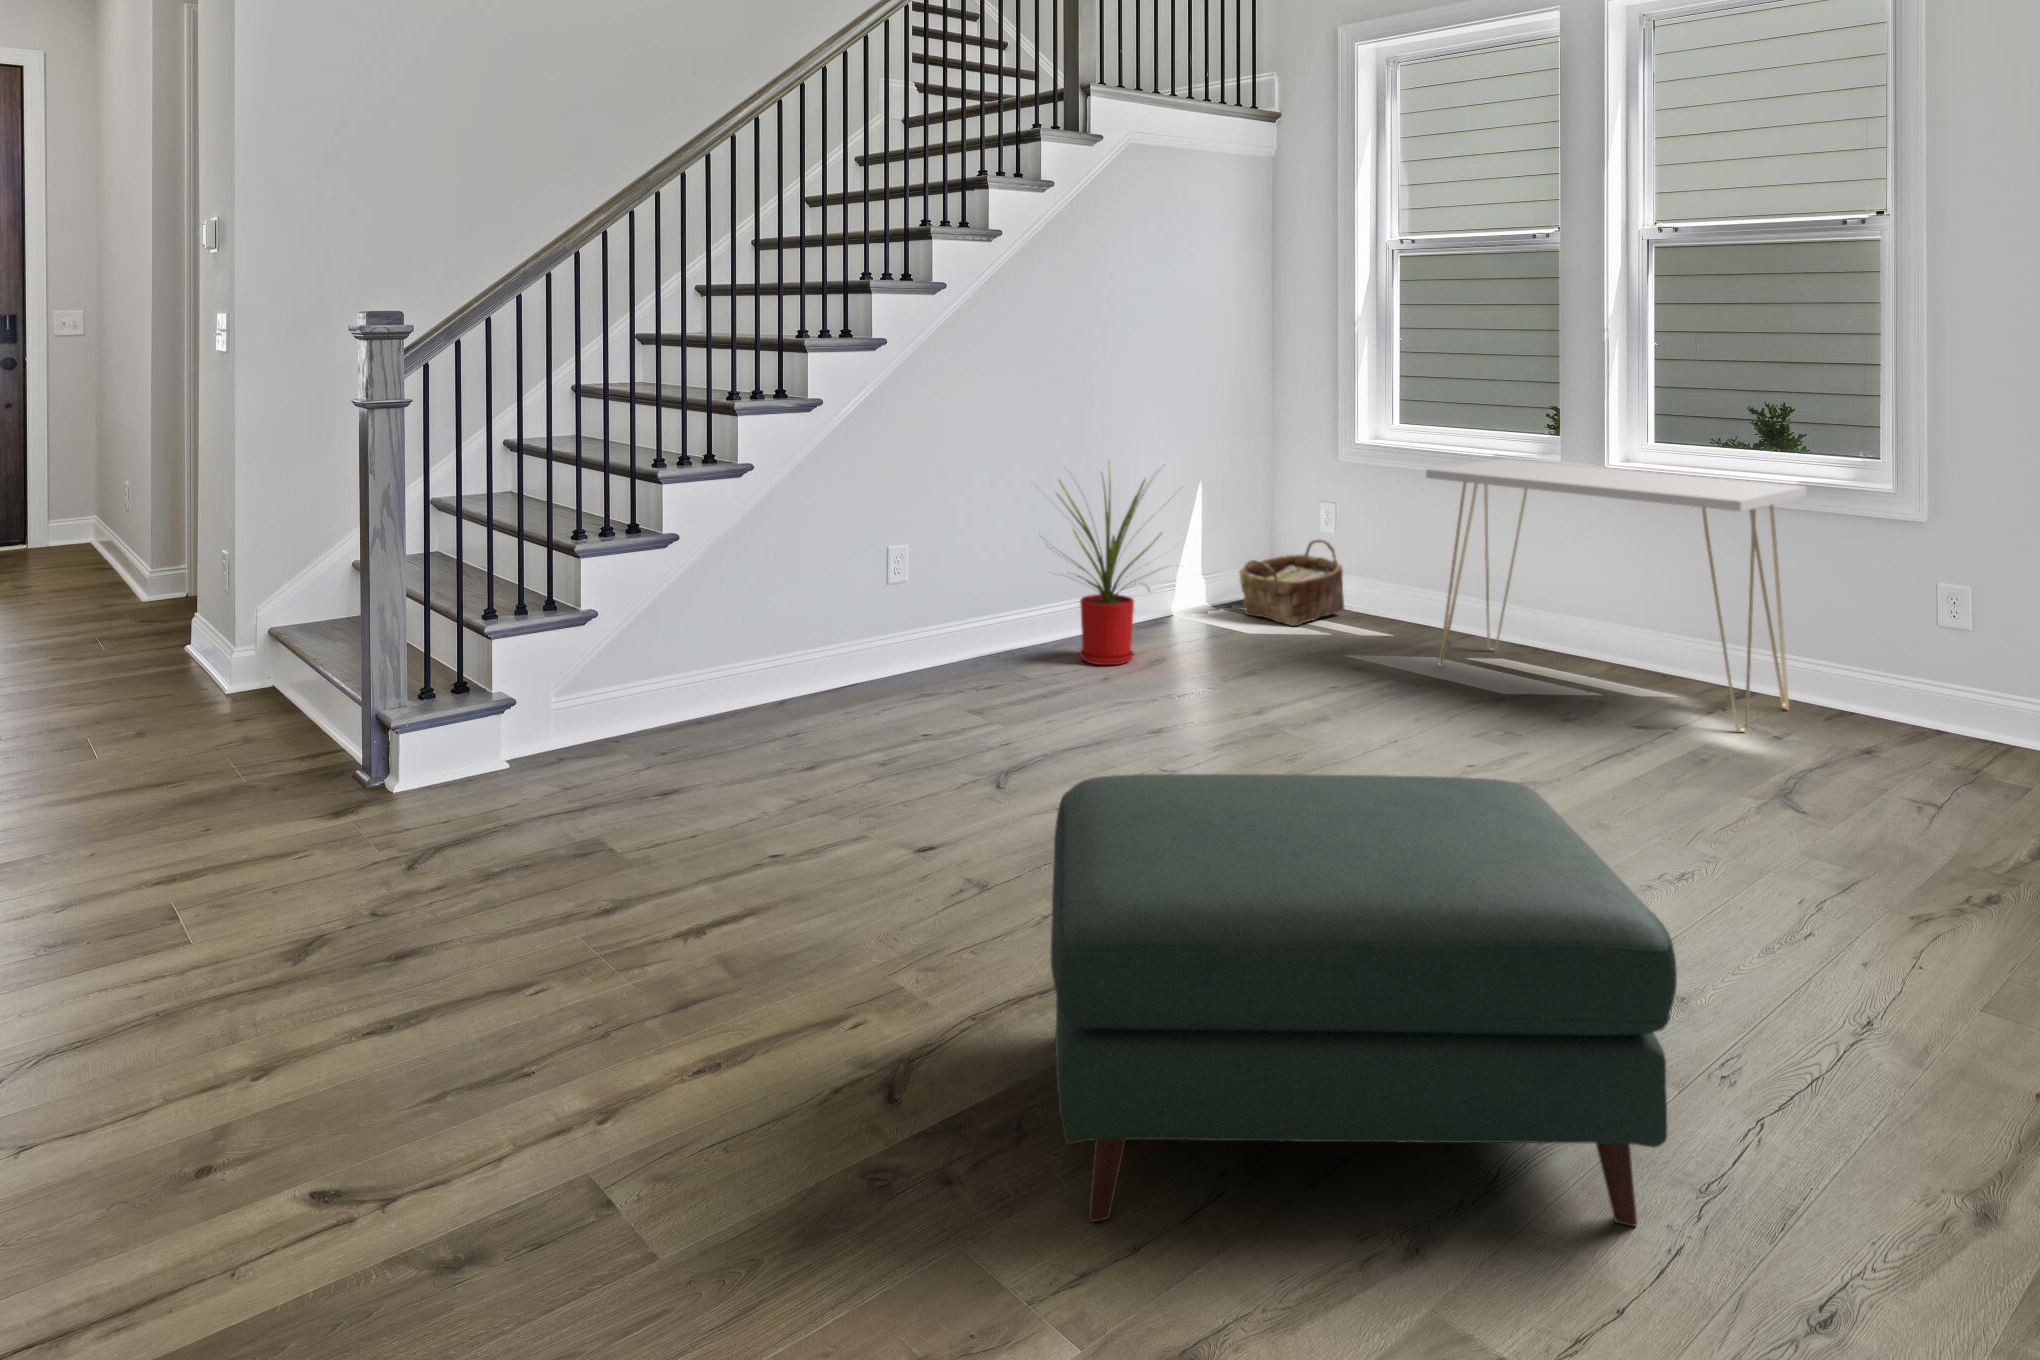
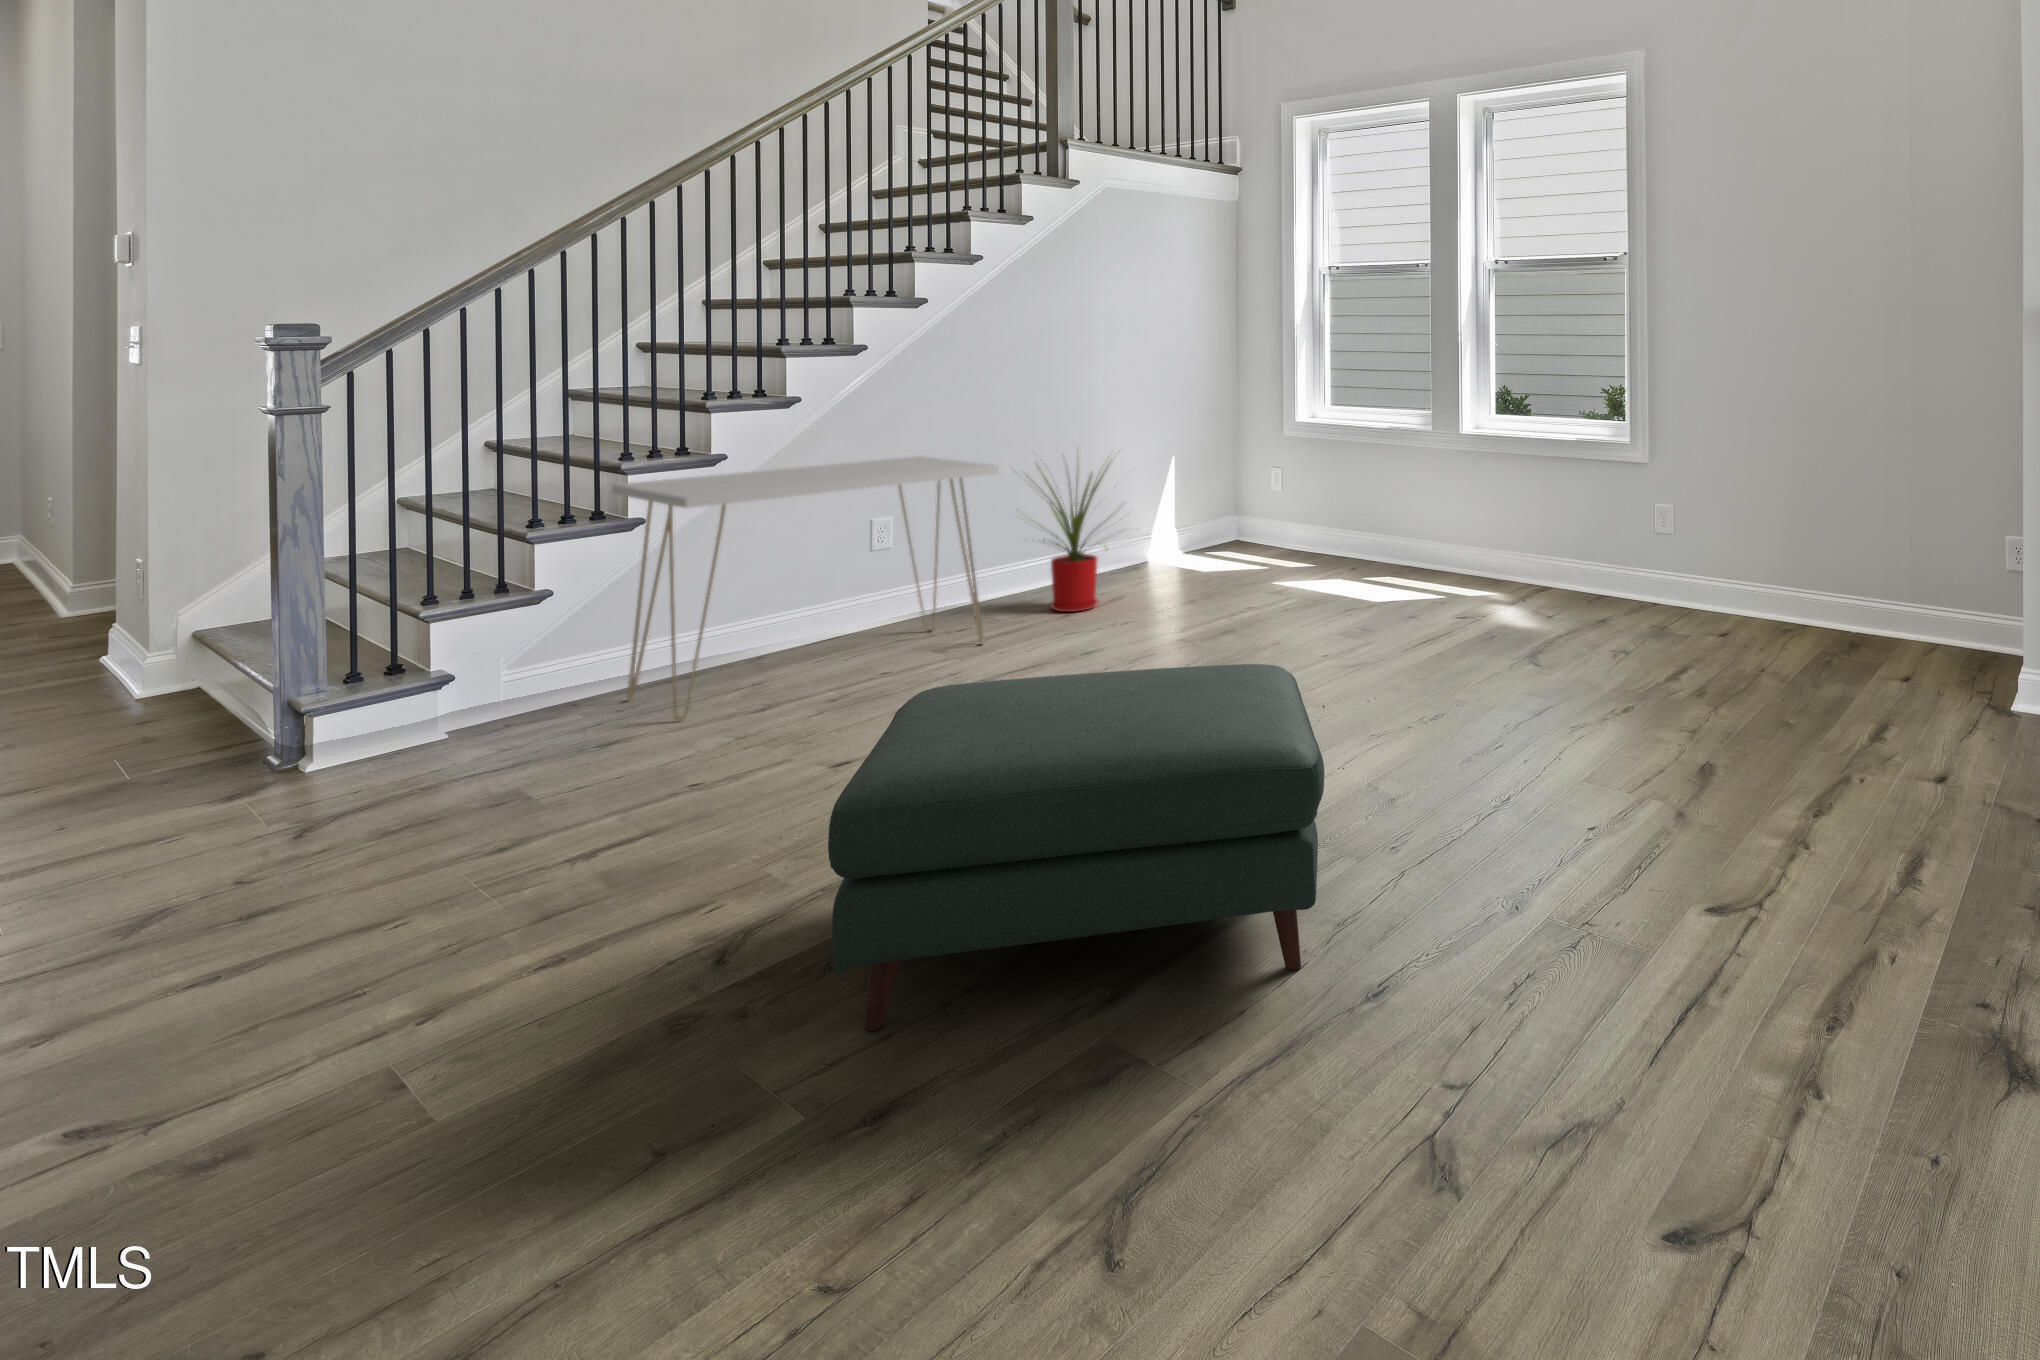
console table: present [1426,459,1806,732] -> present [612,456,999,720]
woven basket: present [1240,539,1344,626] -> none [1202,504,1288,572]

